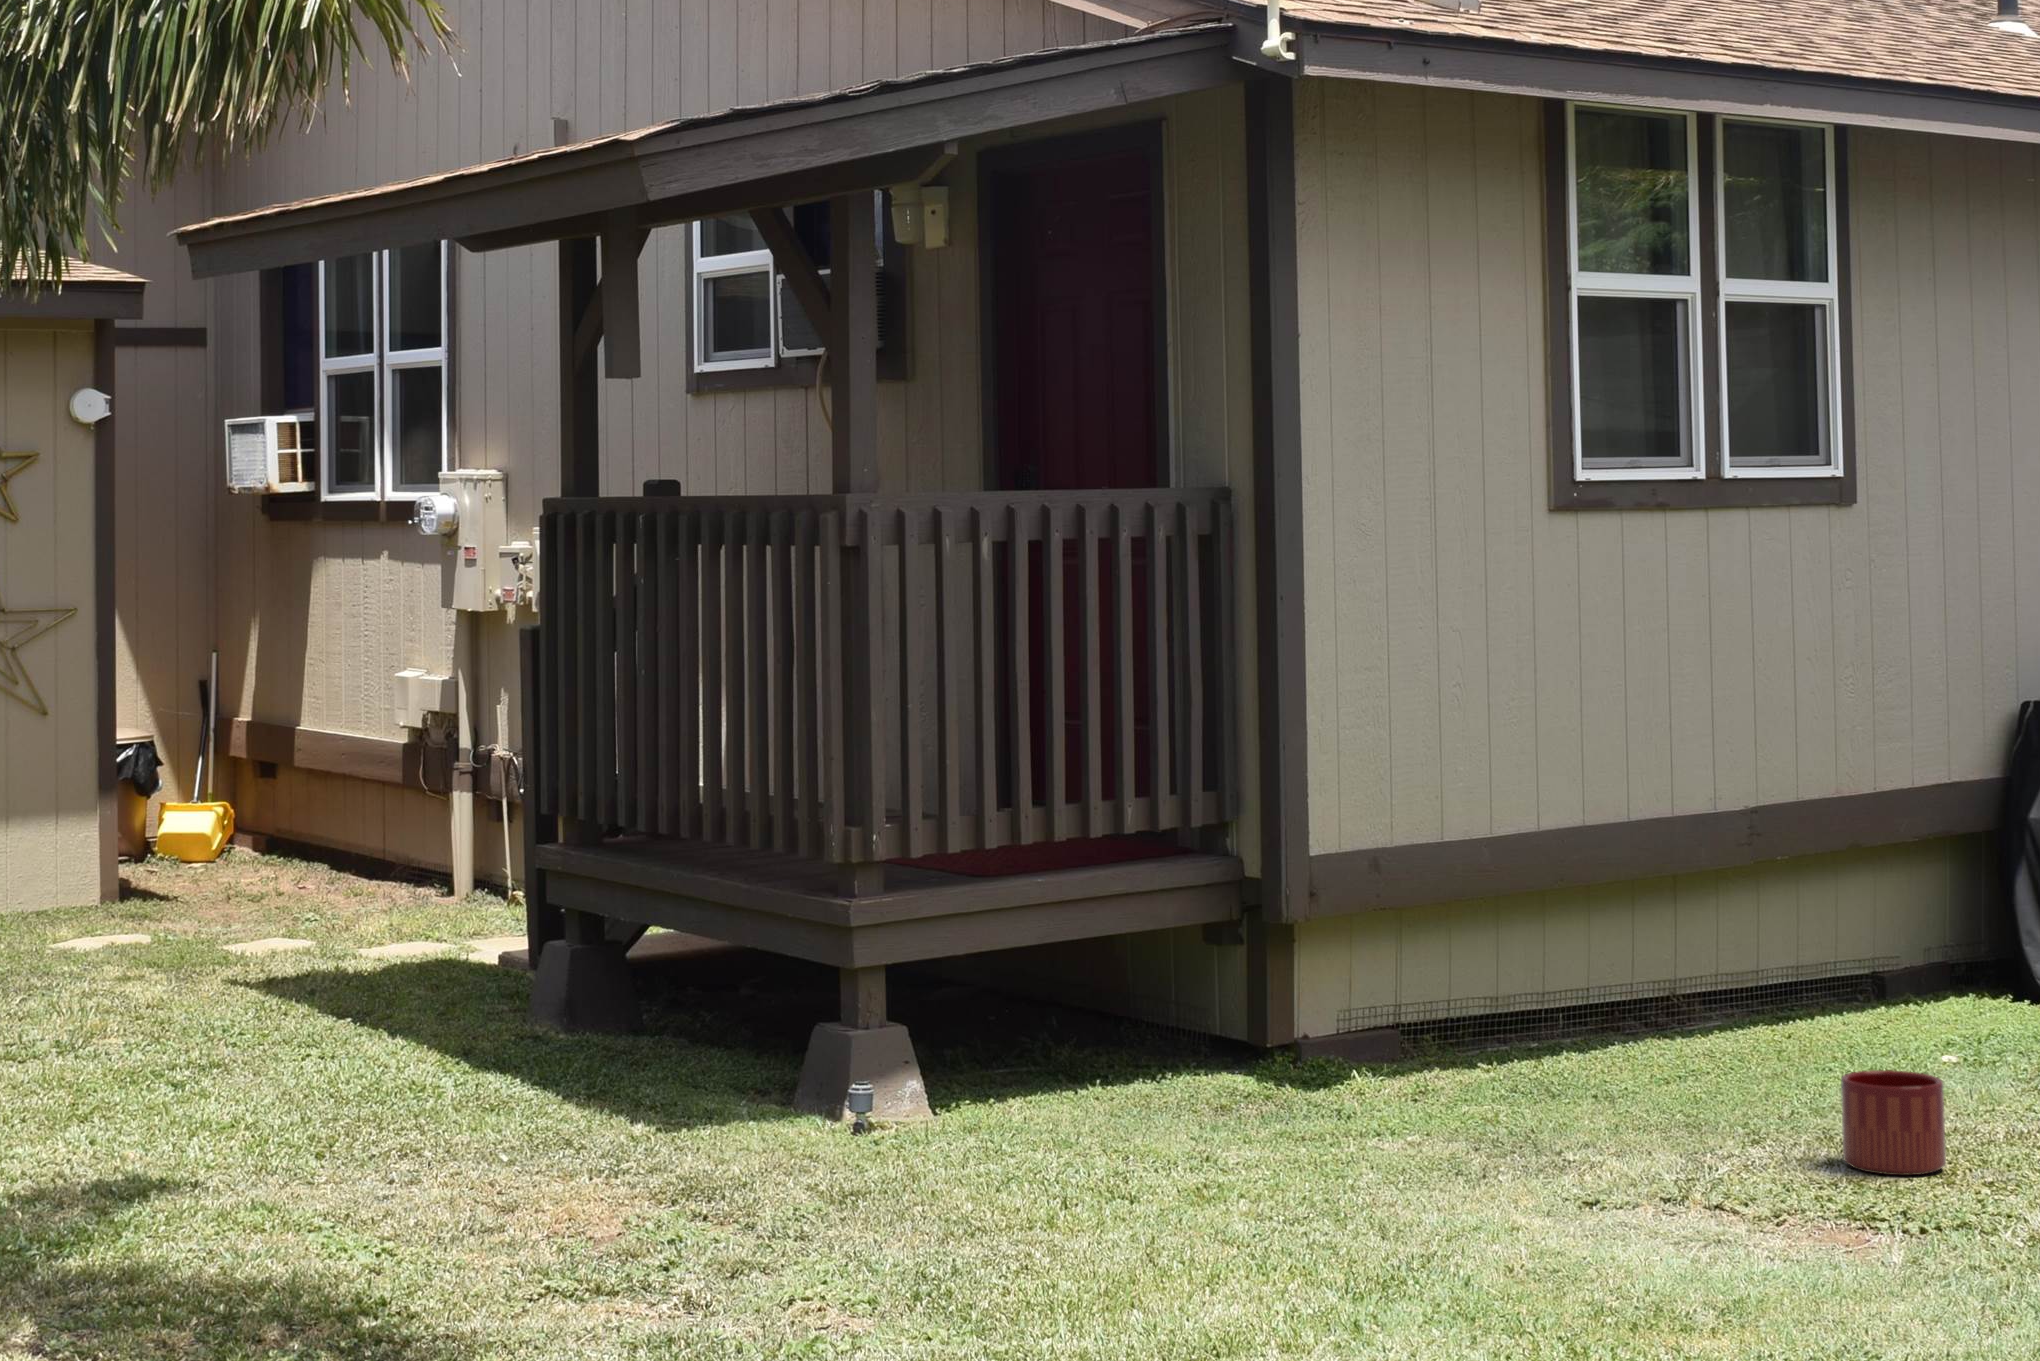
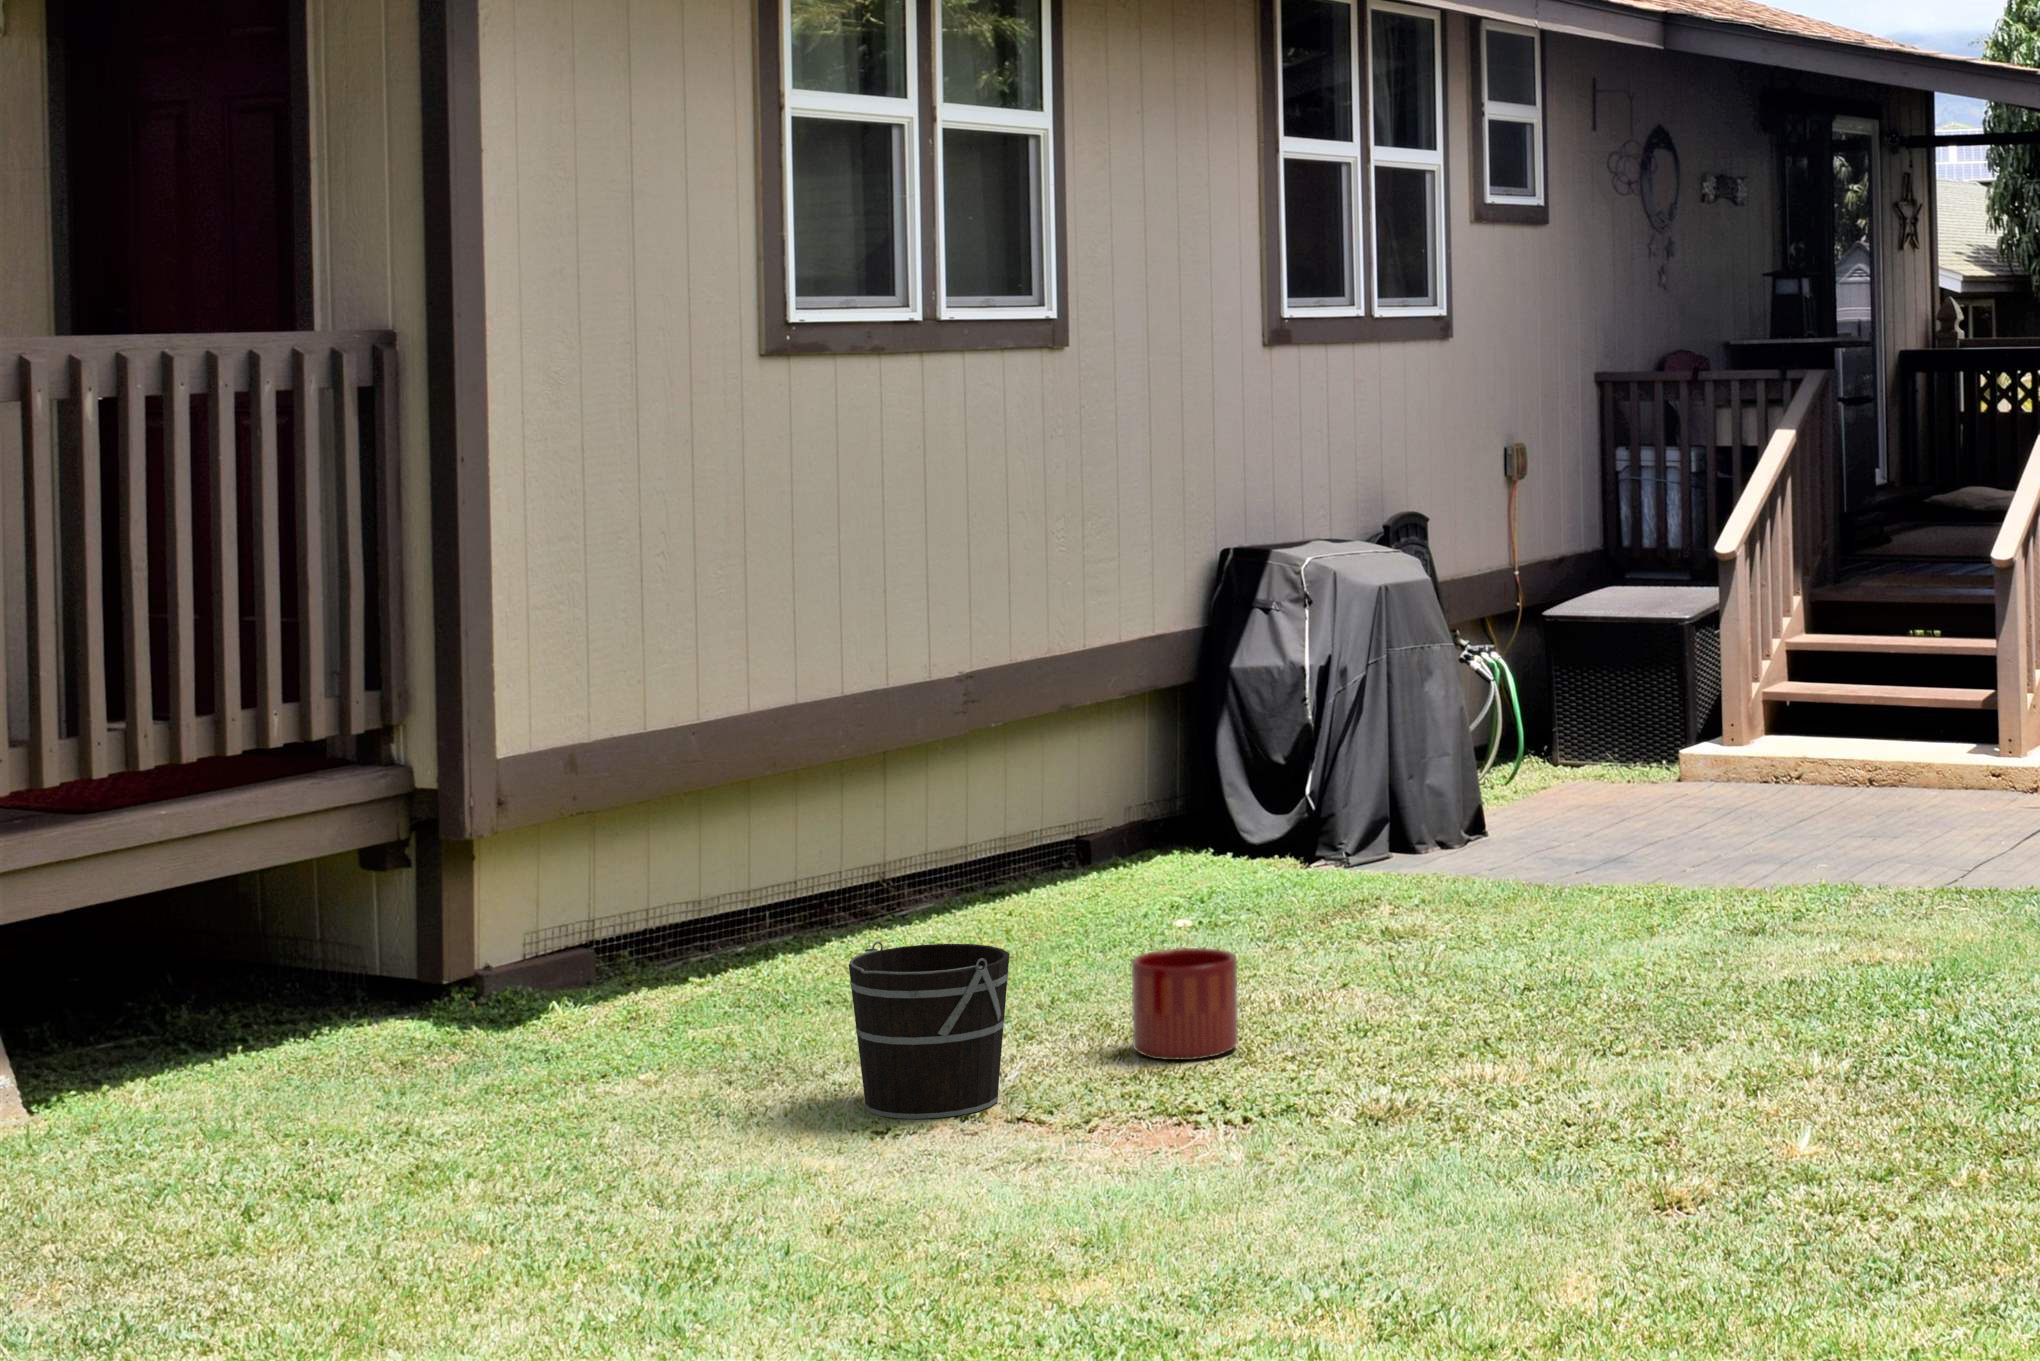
bucket: none [1566,1034,1712,1197] -> present [849,941,1010,1119]

